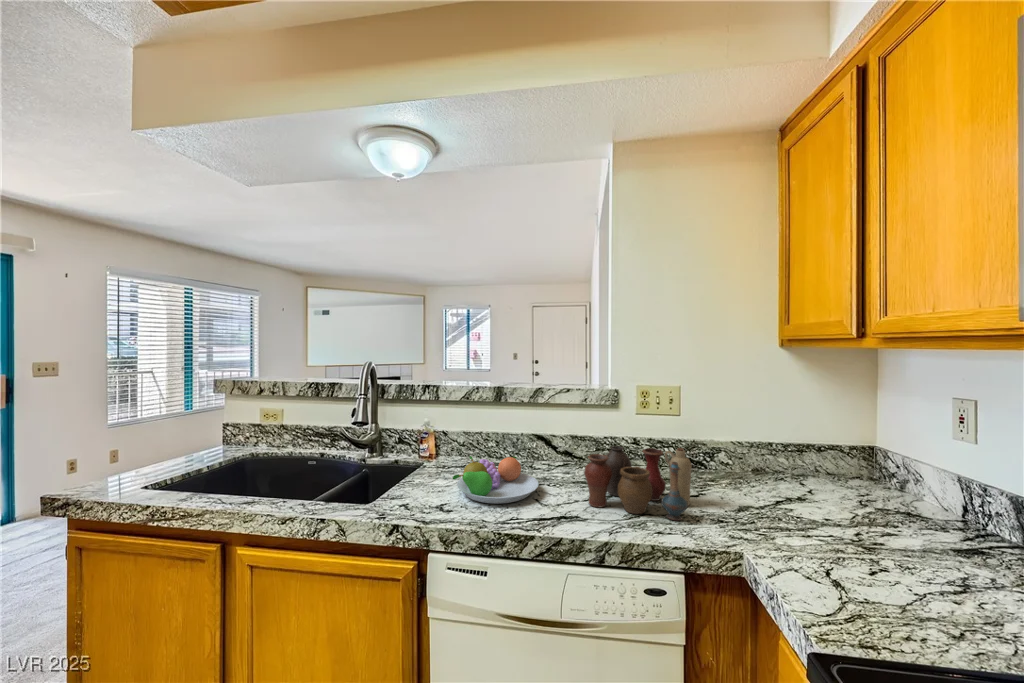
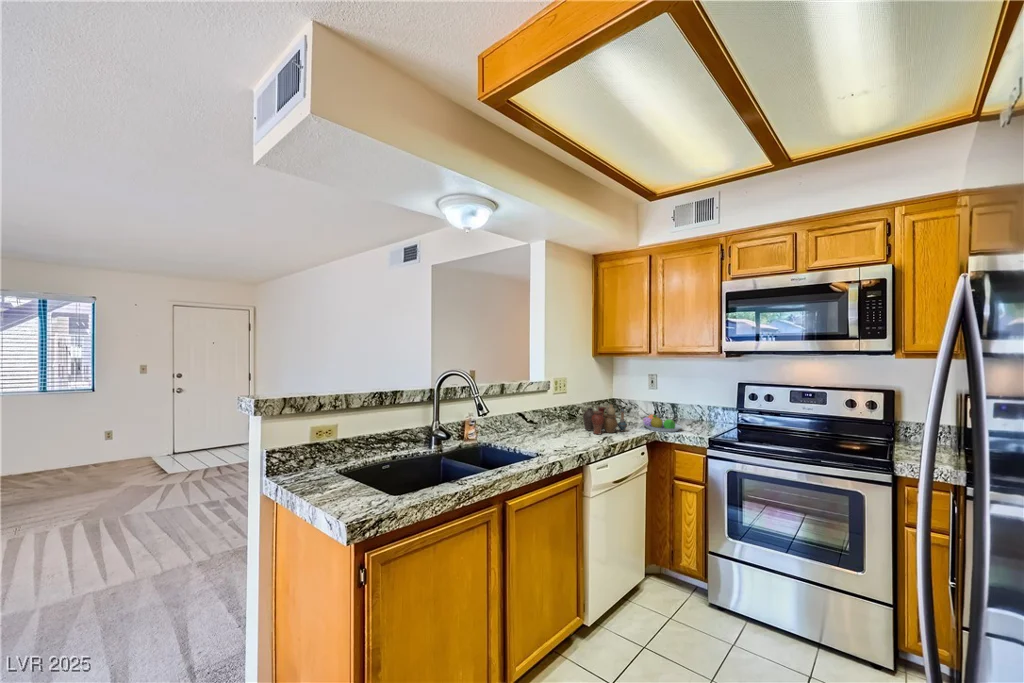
fruit bowl: present [453,456,538,504] -> present [643,414,682,432]

